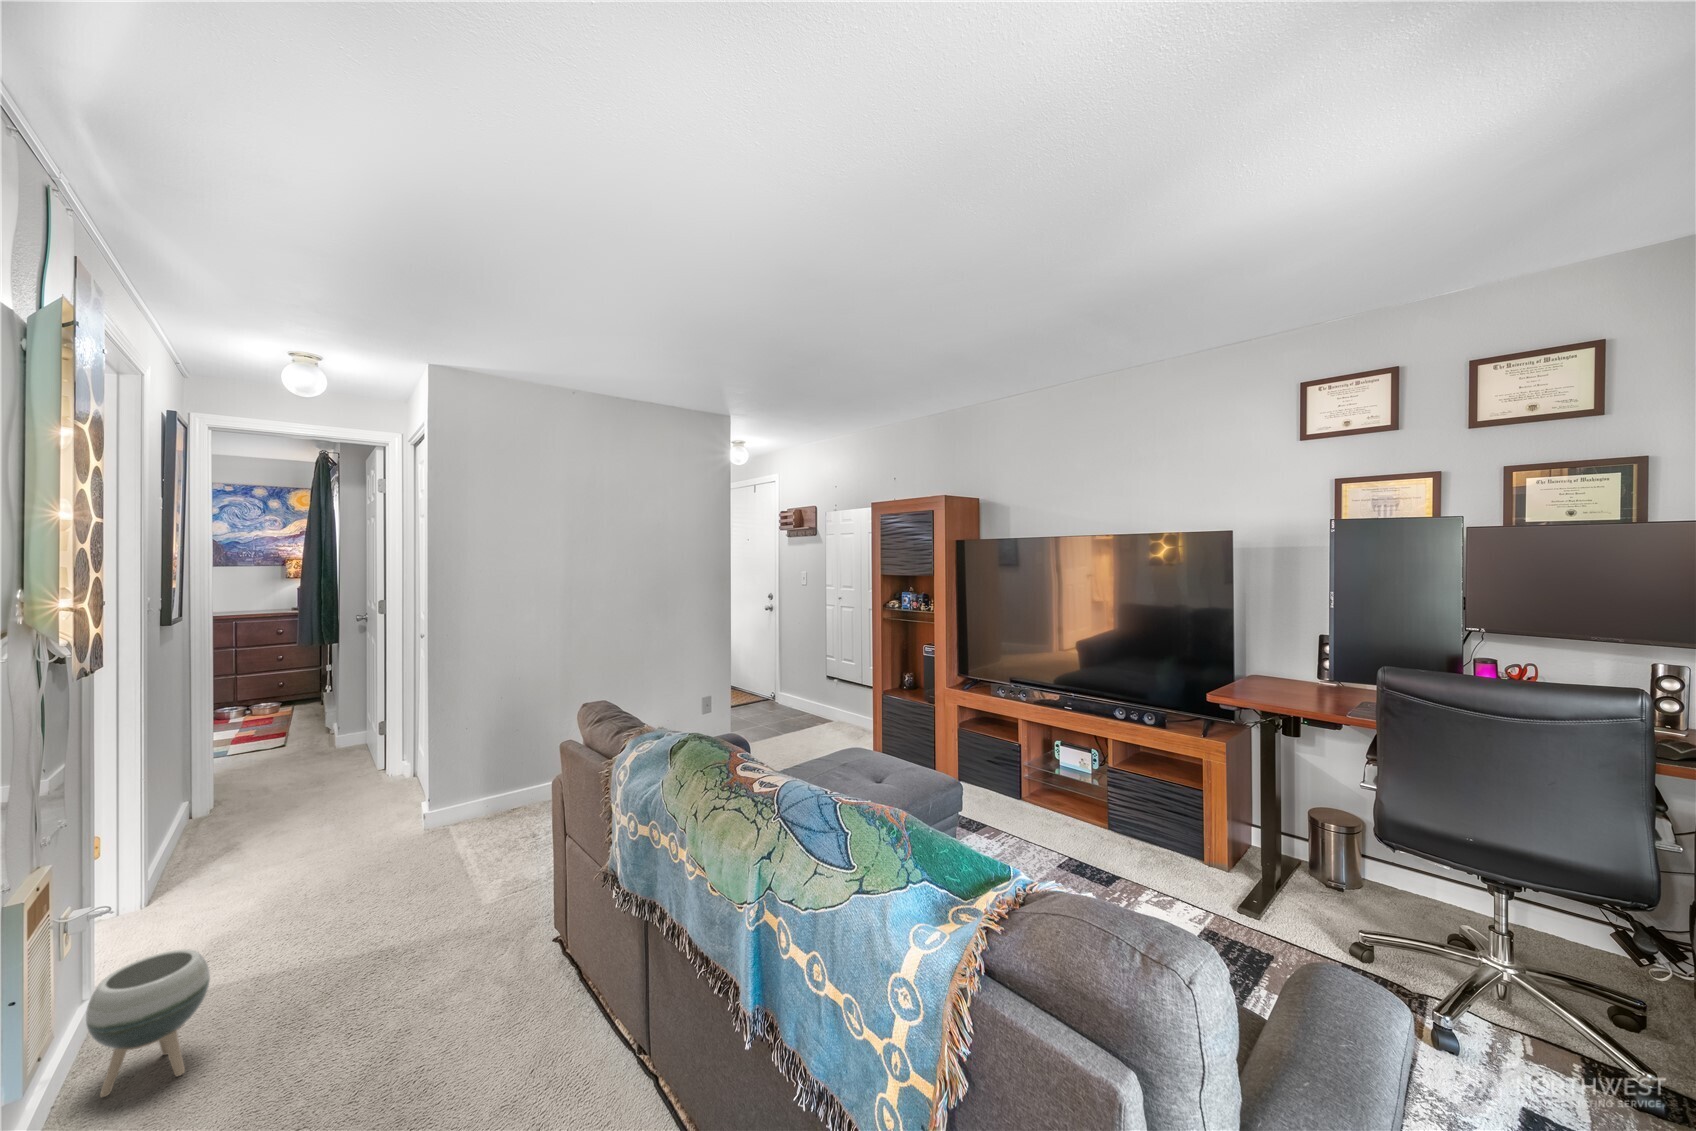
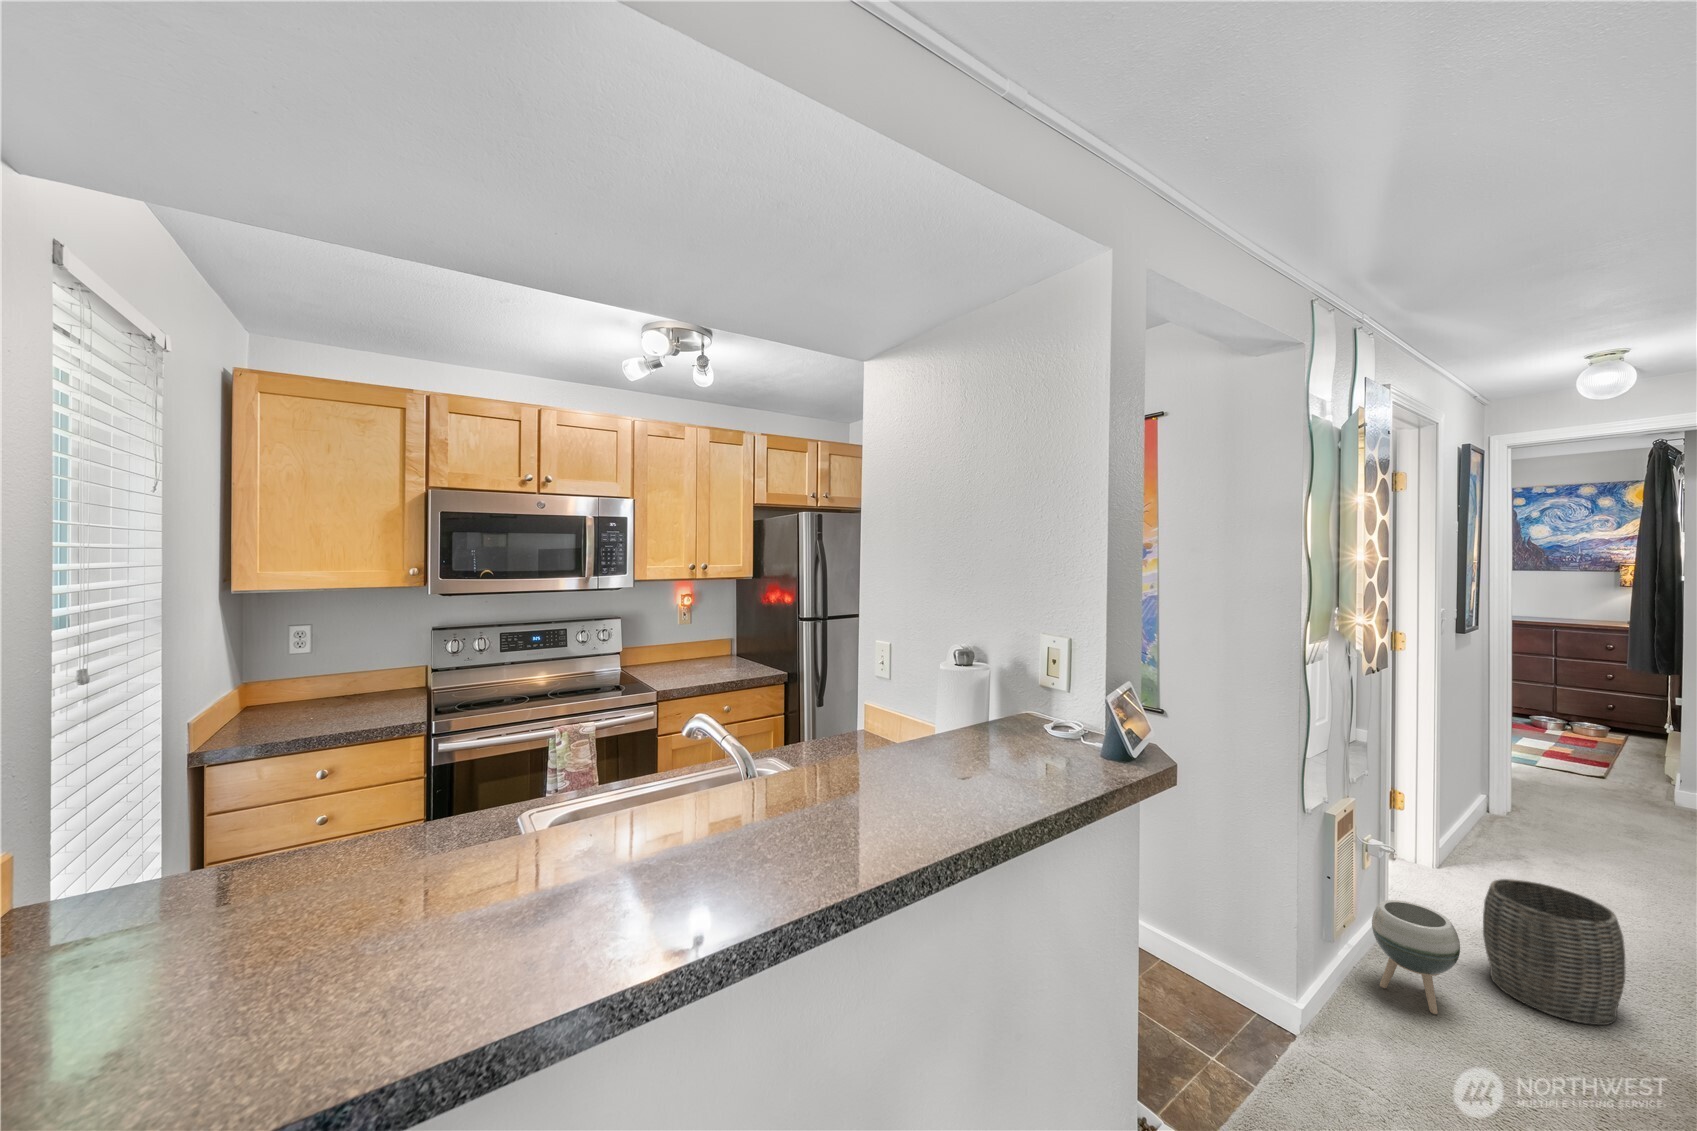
woven basket: none [224,852,351,993] -> present [1483,879,1625,1025]

